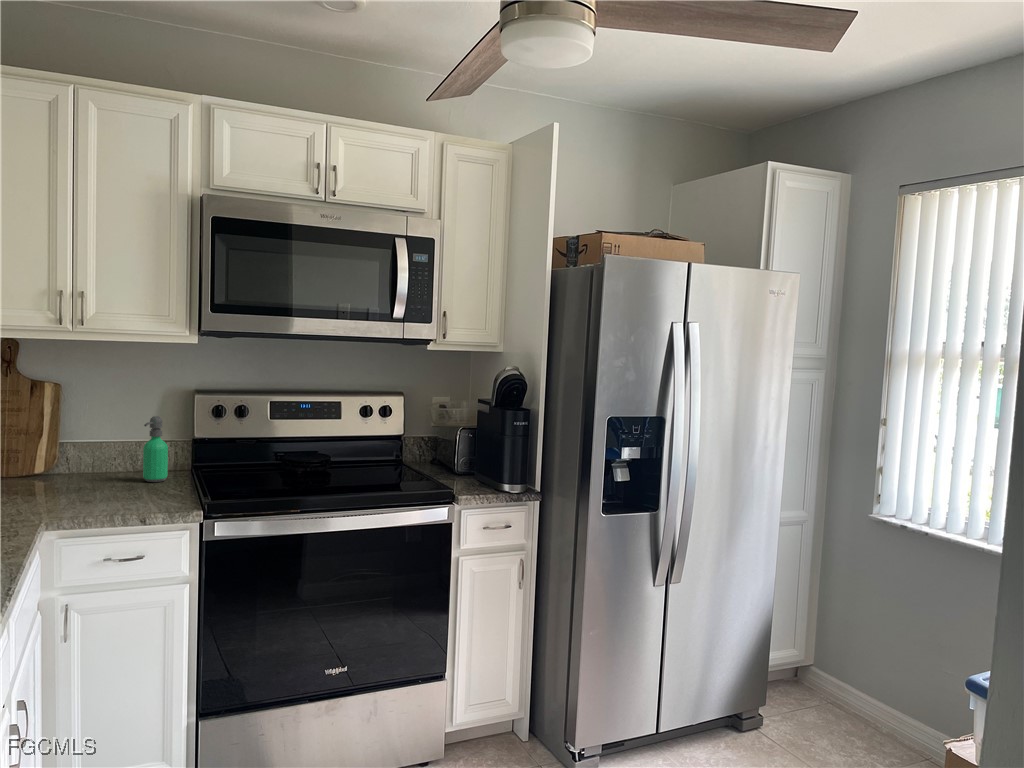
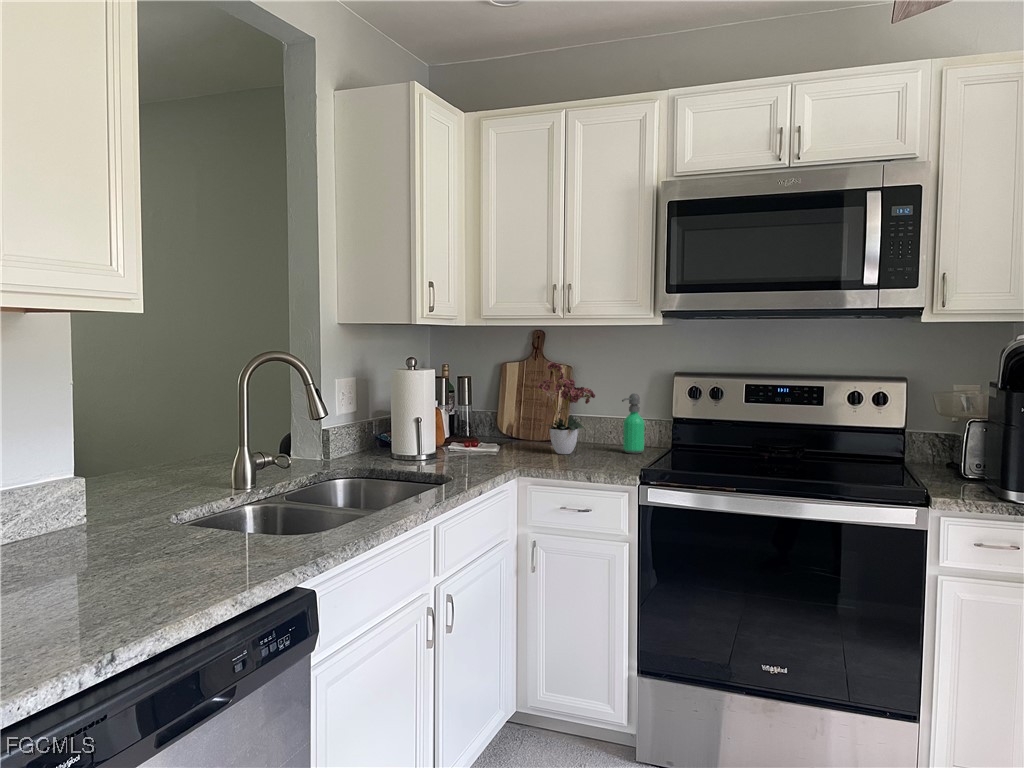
flower arrangement: none [32,379,121,493] -> present [538,362,595,454]

